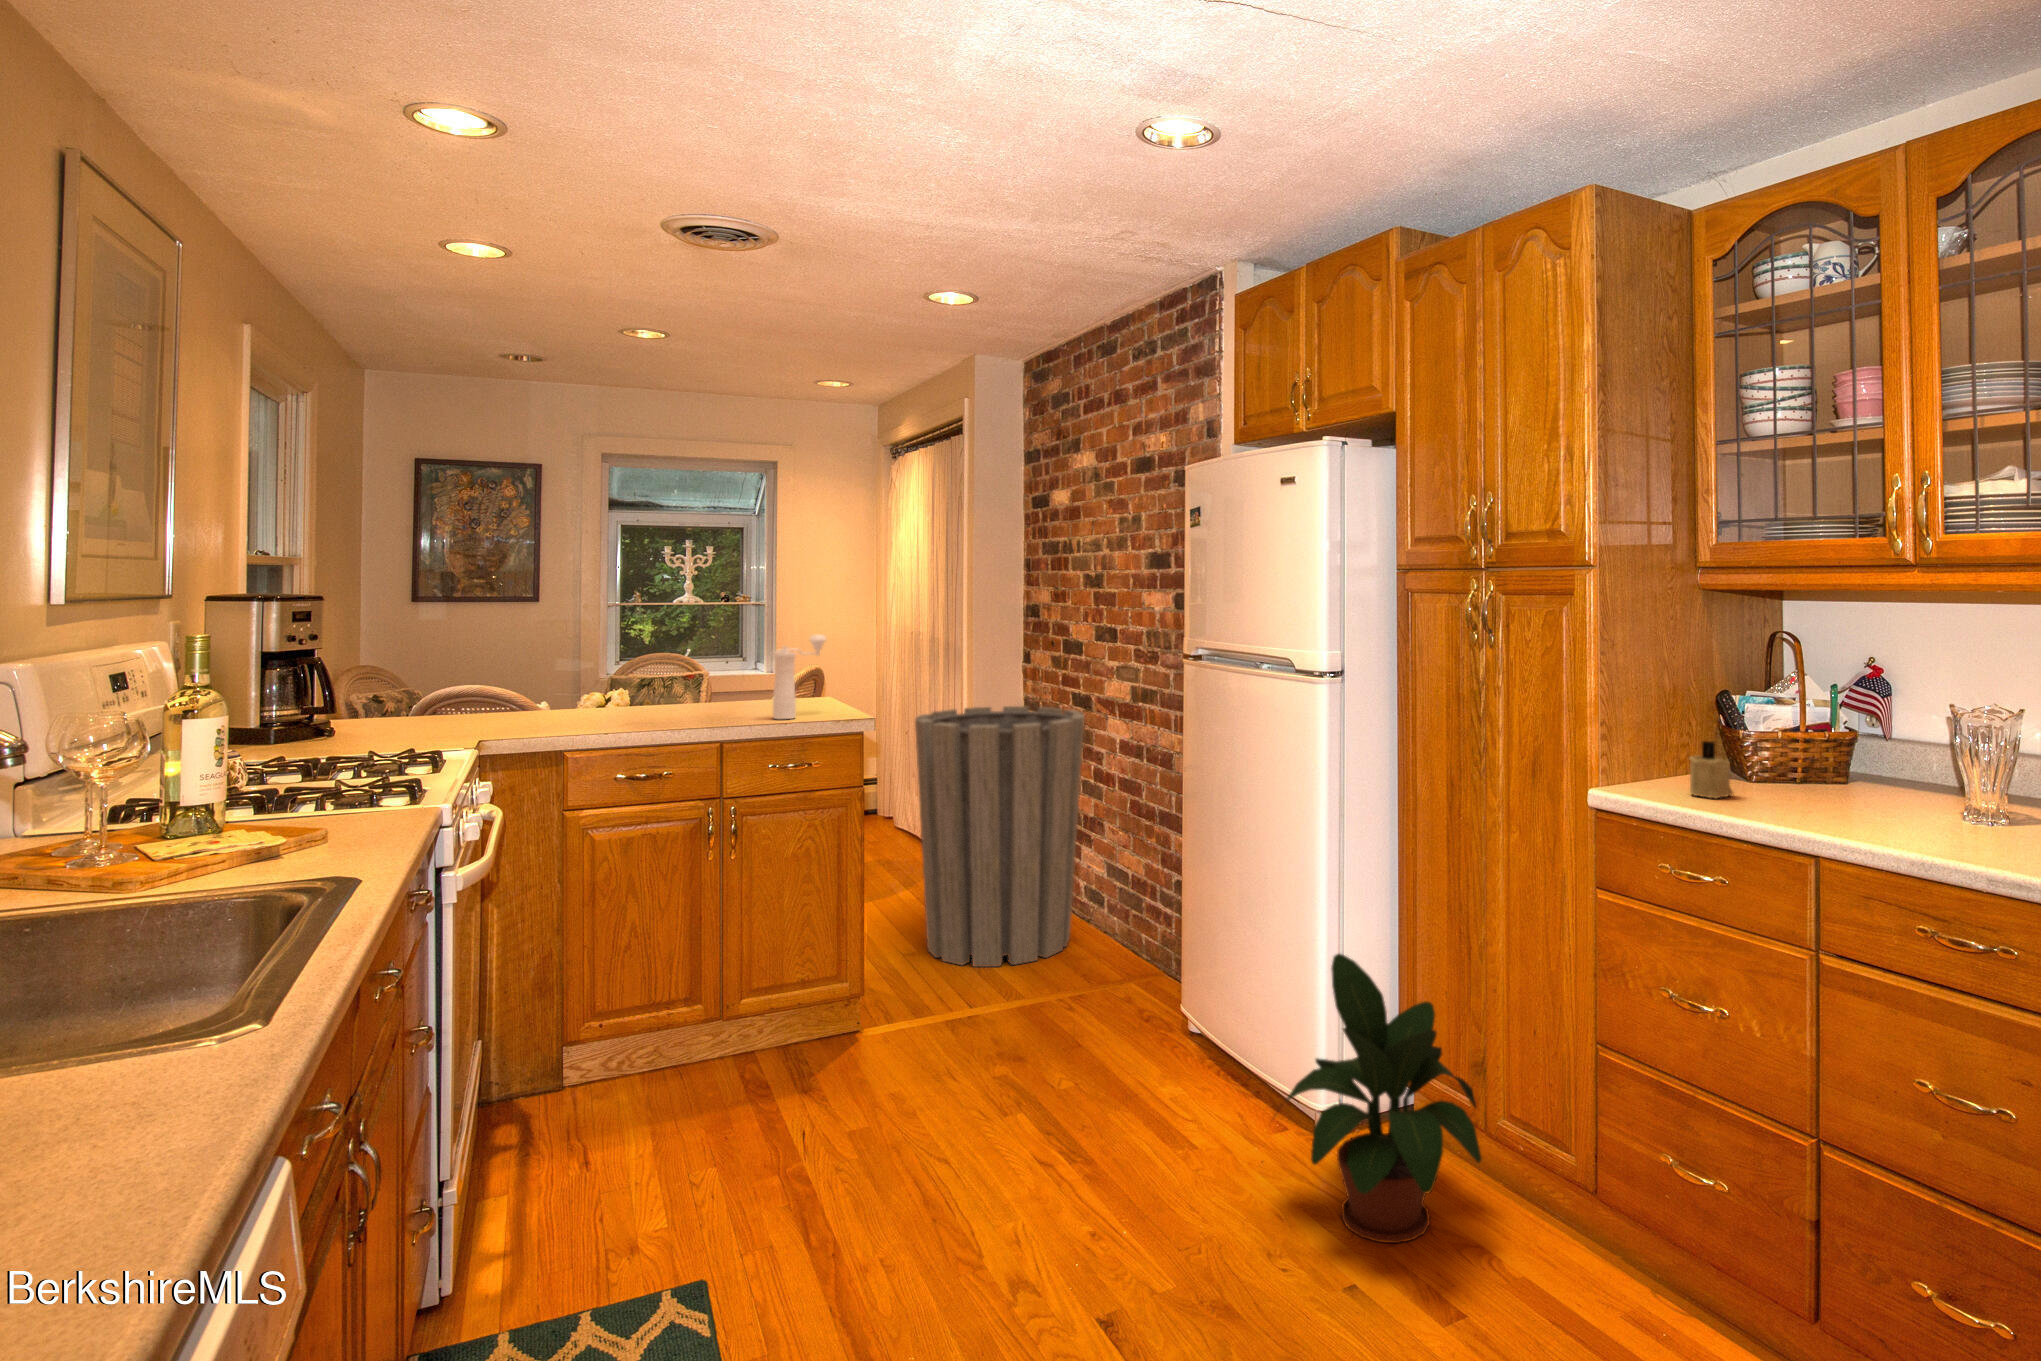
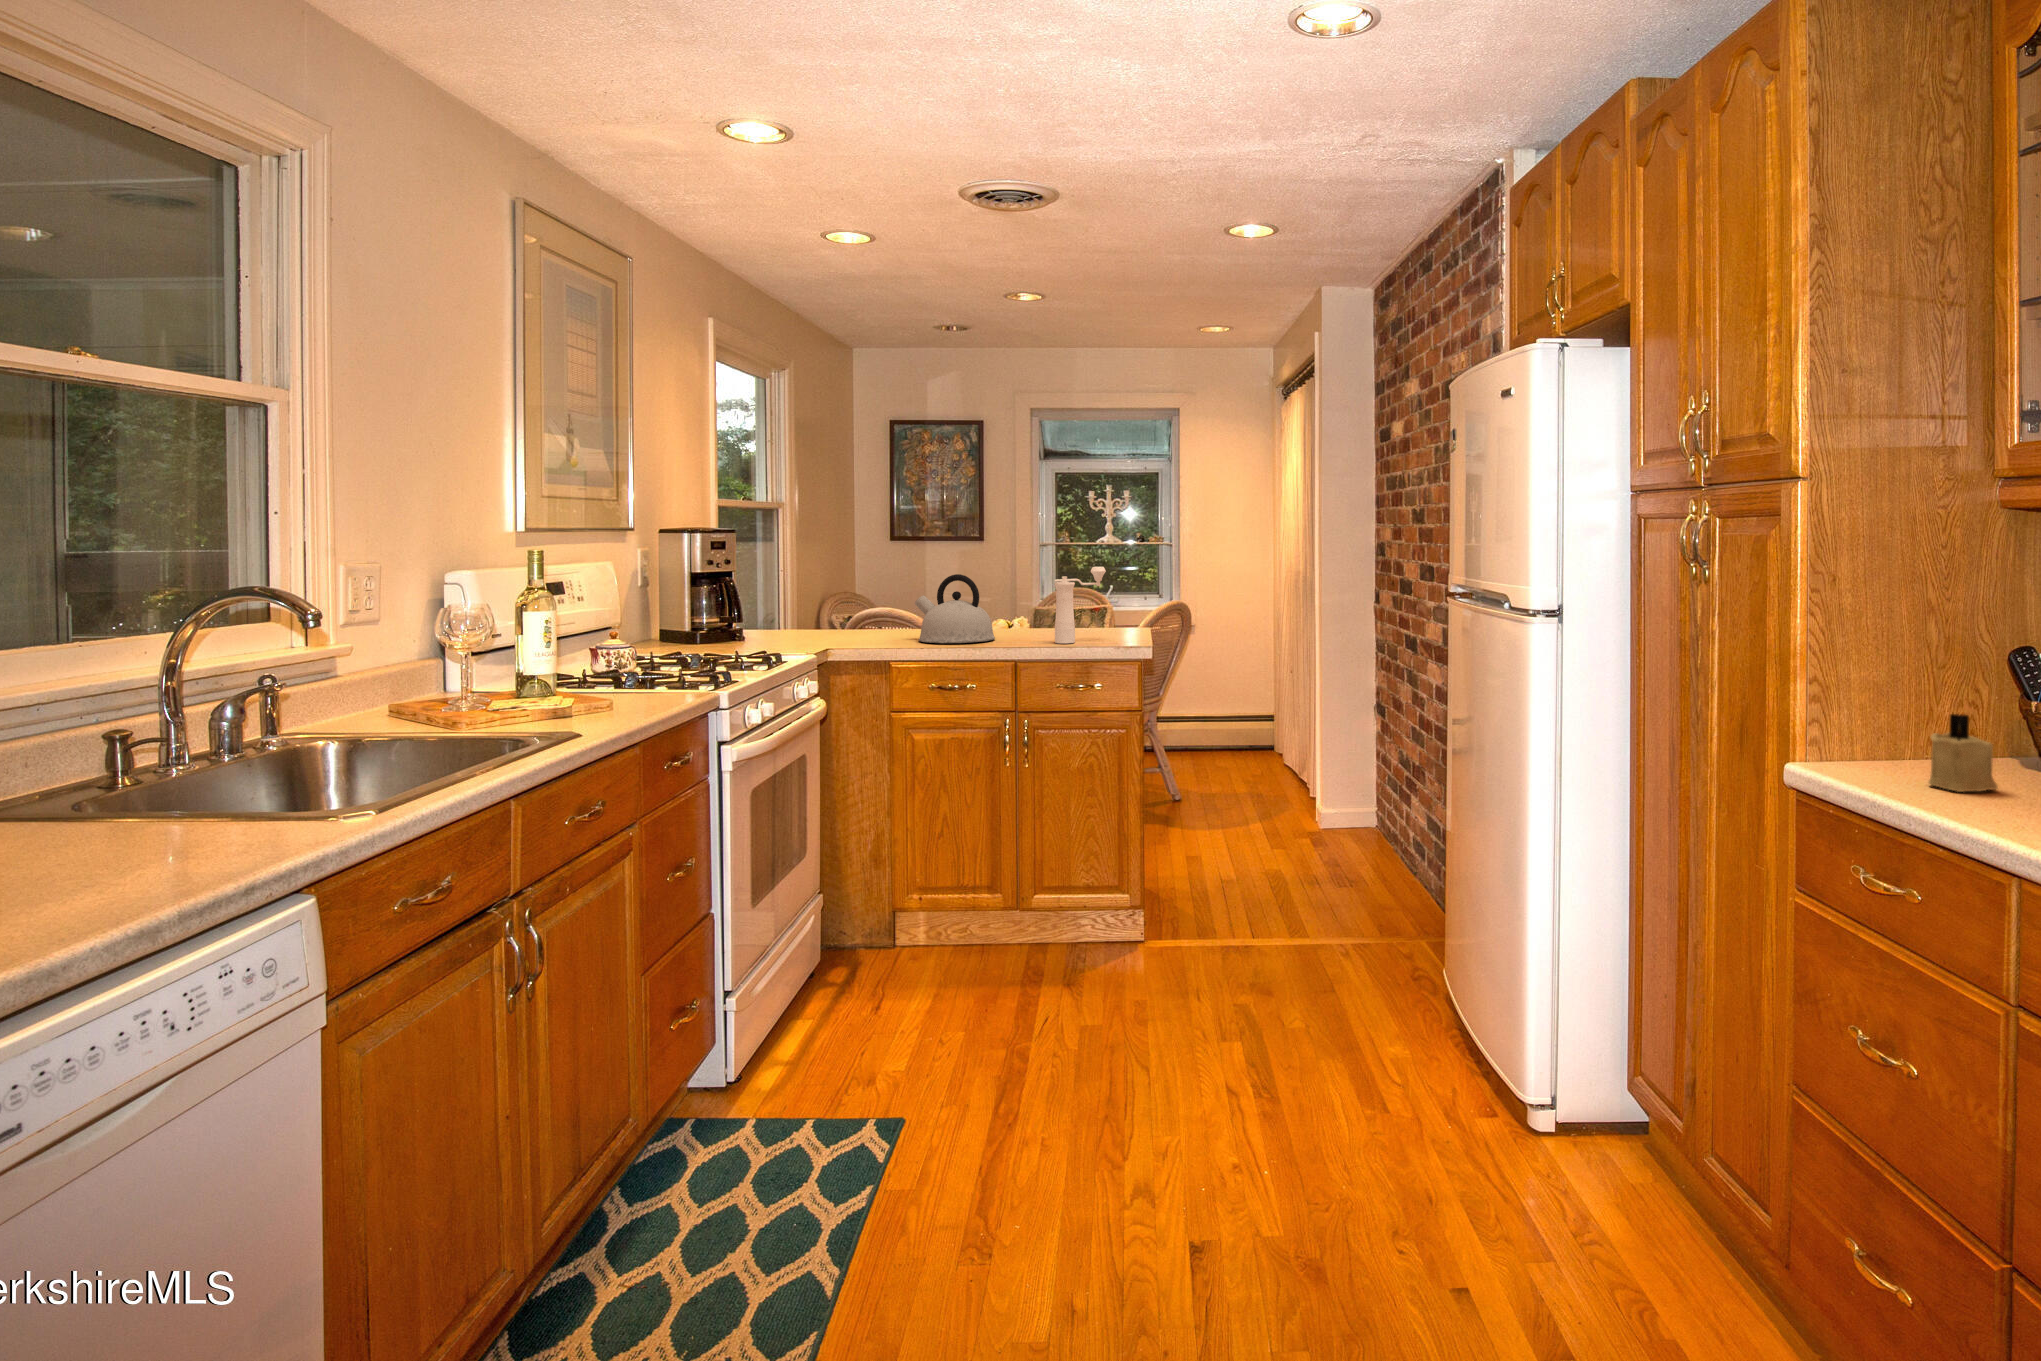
kettle: none [590,646,694,726] -> present [915,574,995,643]
trash can: present [915,706,1085,967] -> none [1228,645,1399,904]
potted plant: present [1280,954,1482,1243] -> none [1428,928,1673,1264]

